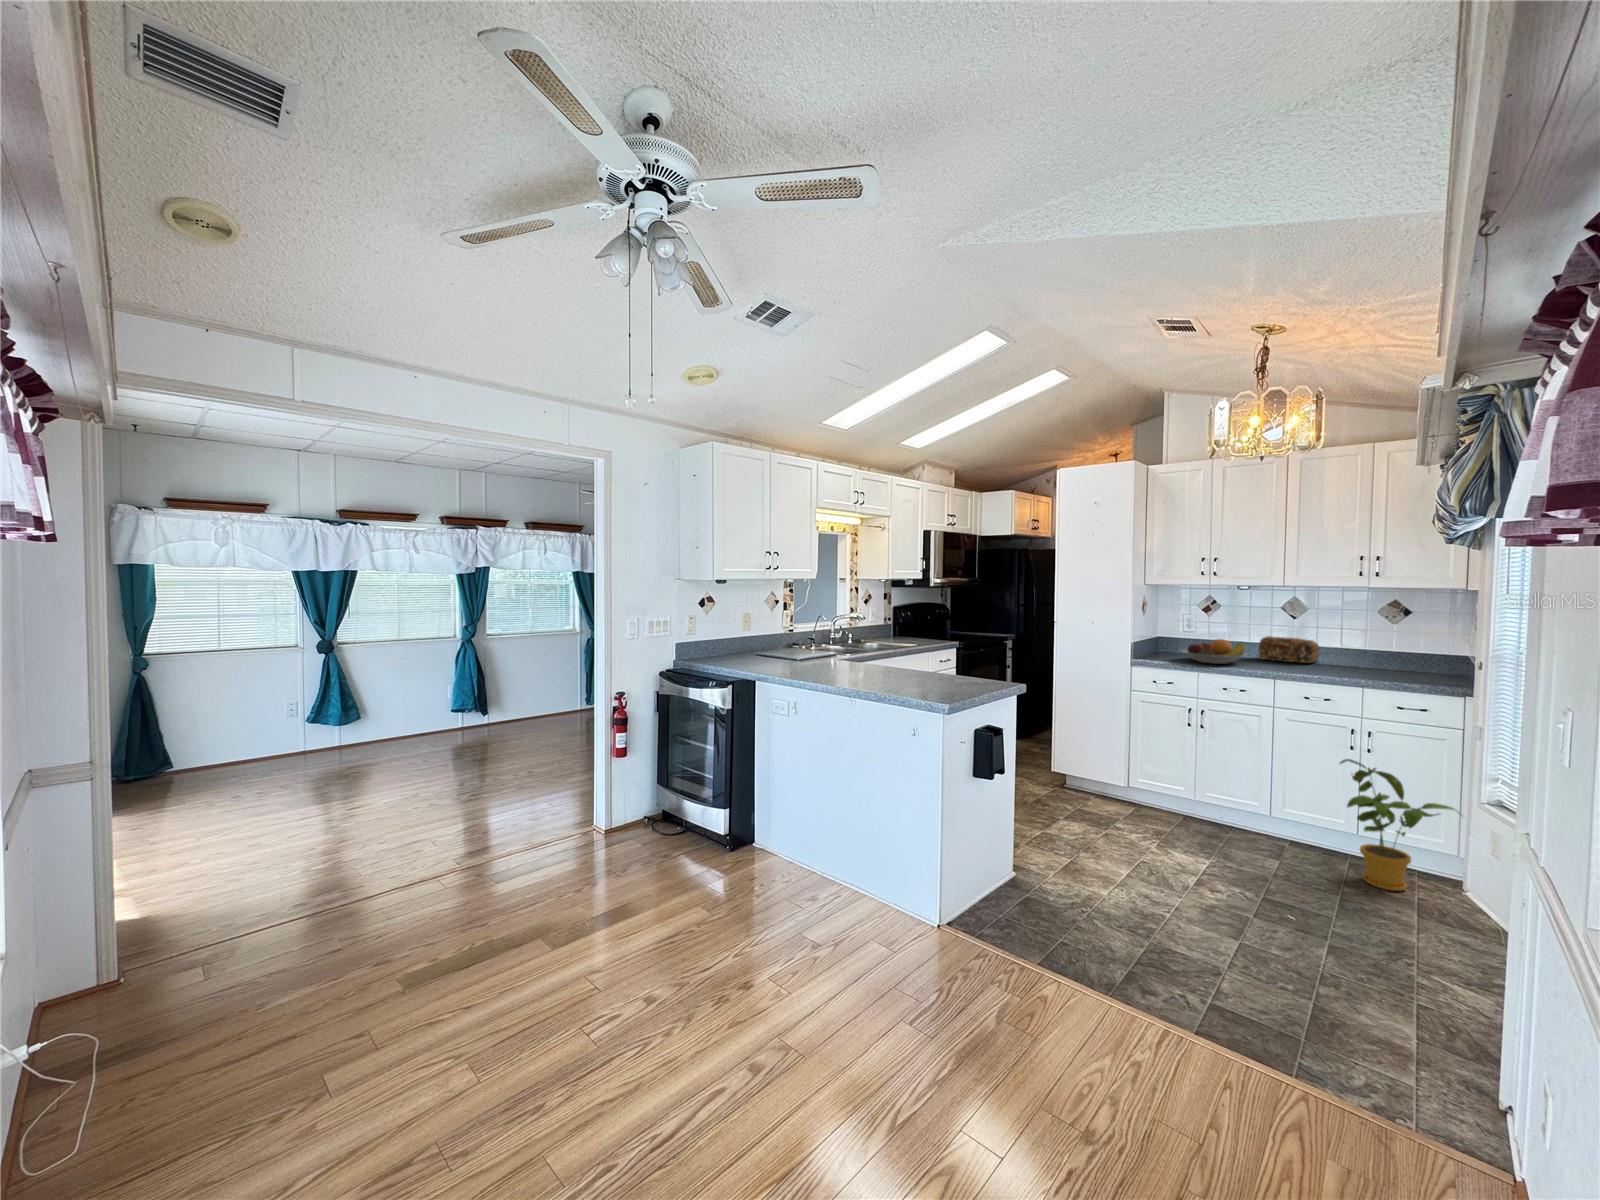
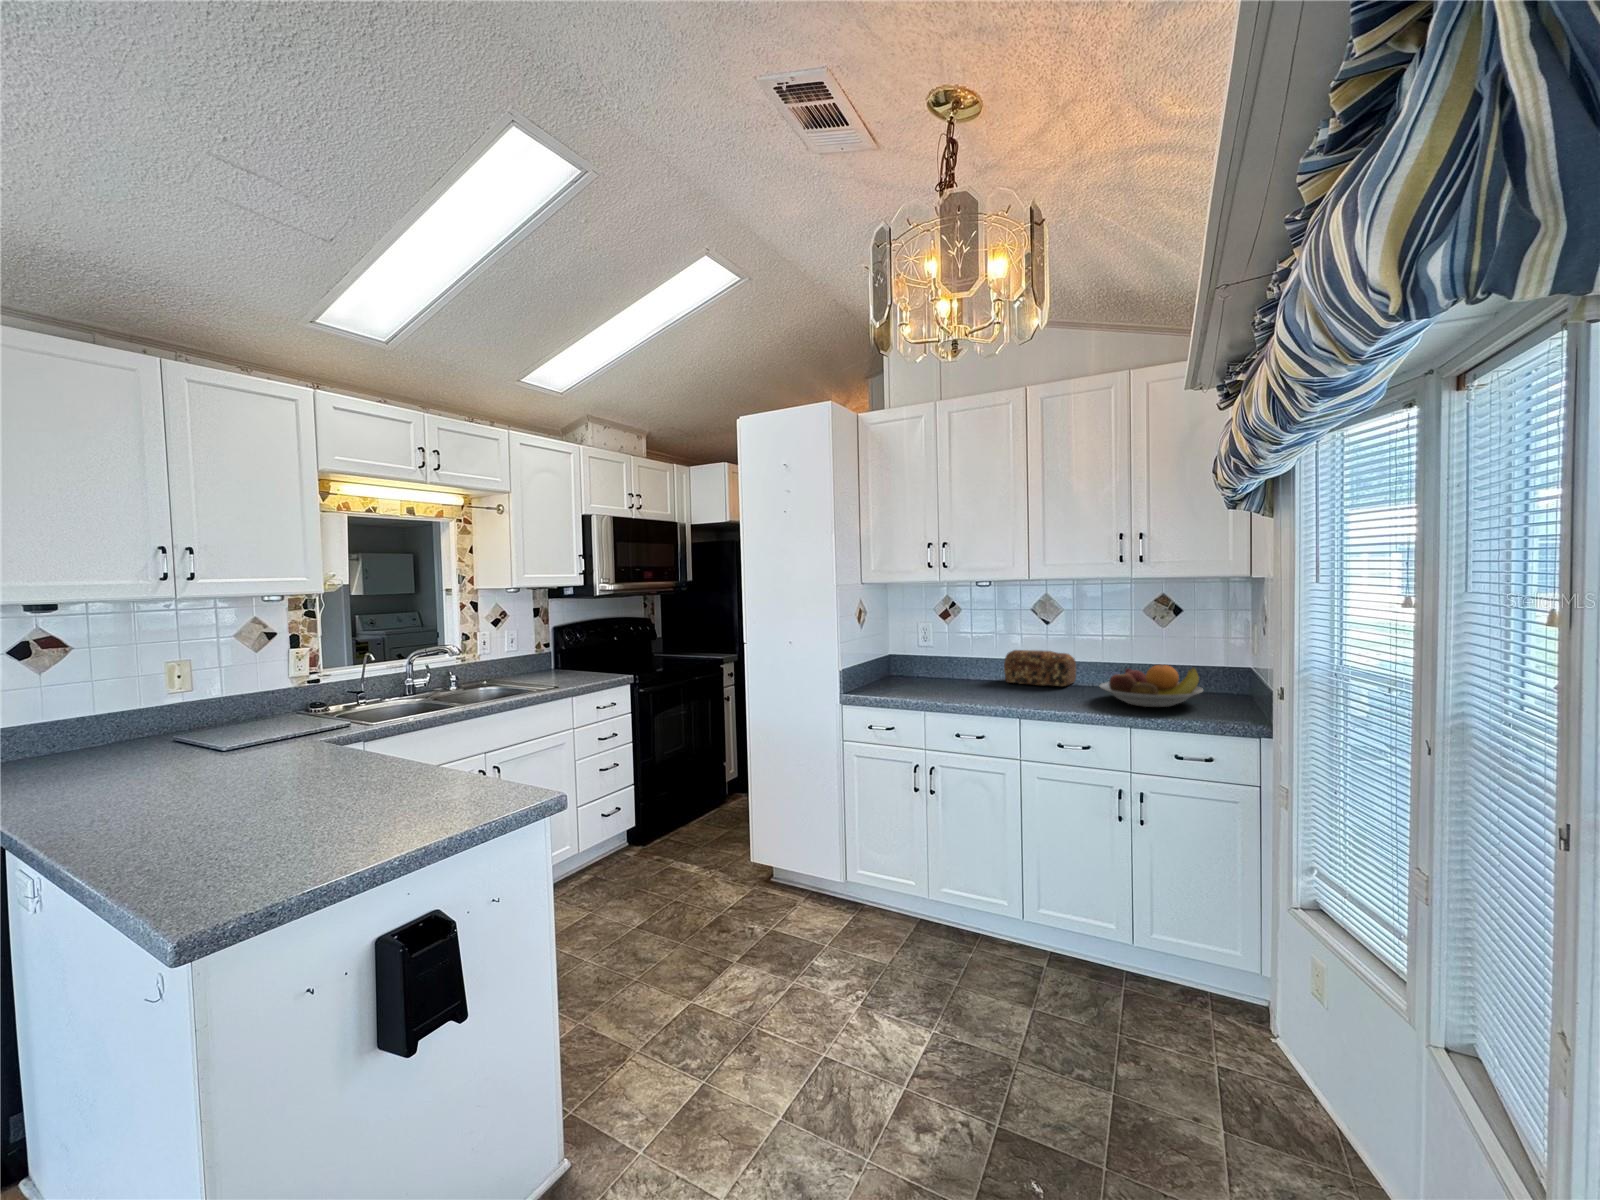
fruit bowl: present [1182,639,1246,664] -> present [1100,665,1203,707]
house plant: present [1340,759,1455,891] -> none [1105,843,1274,1058]

